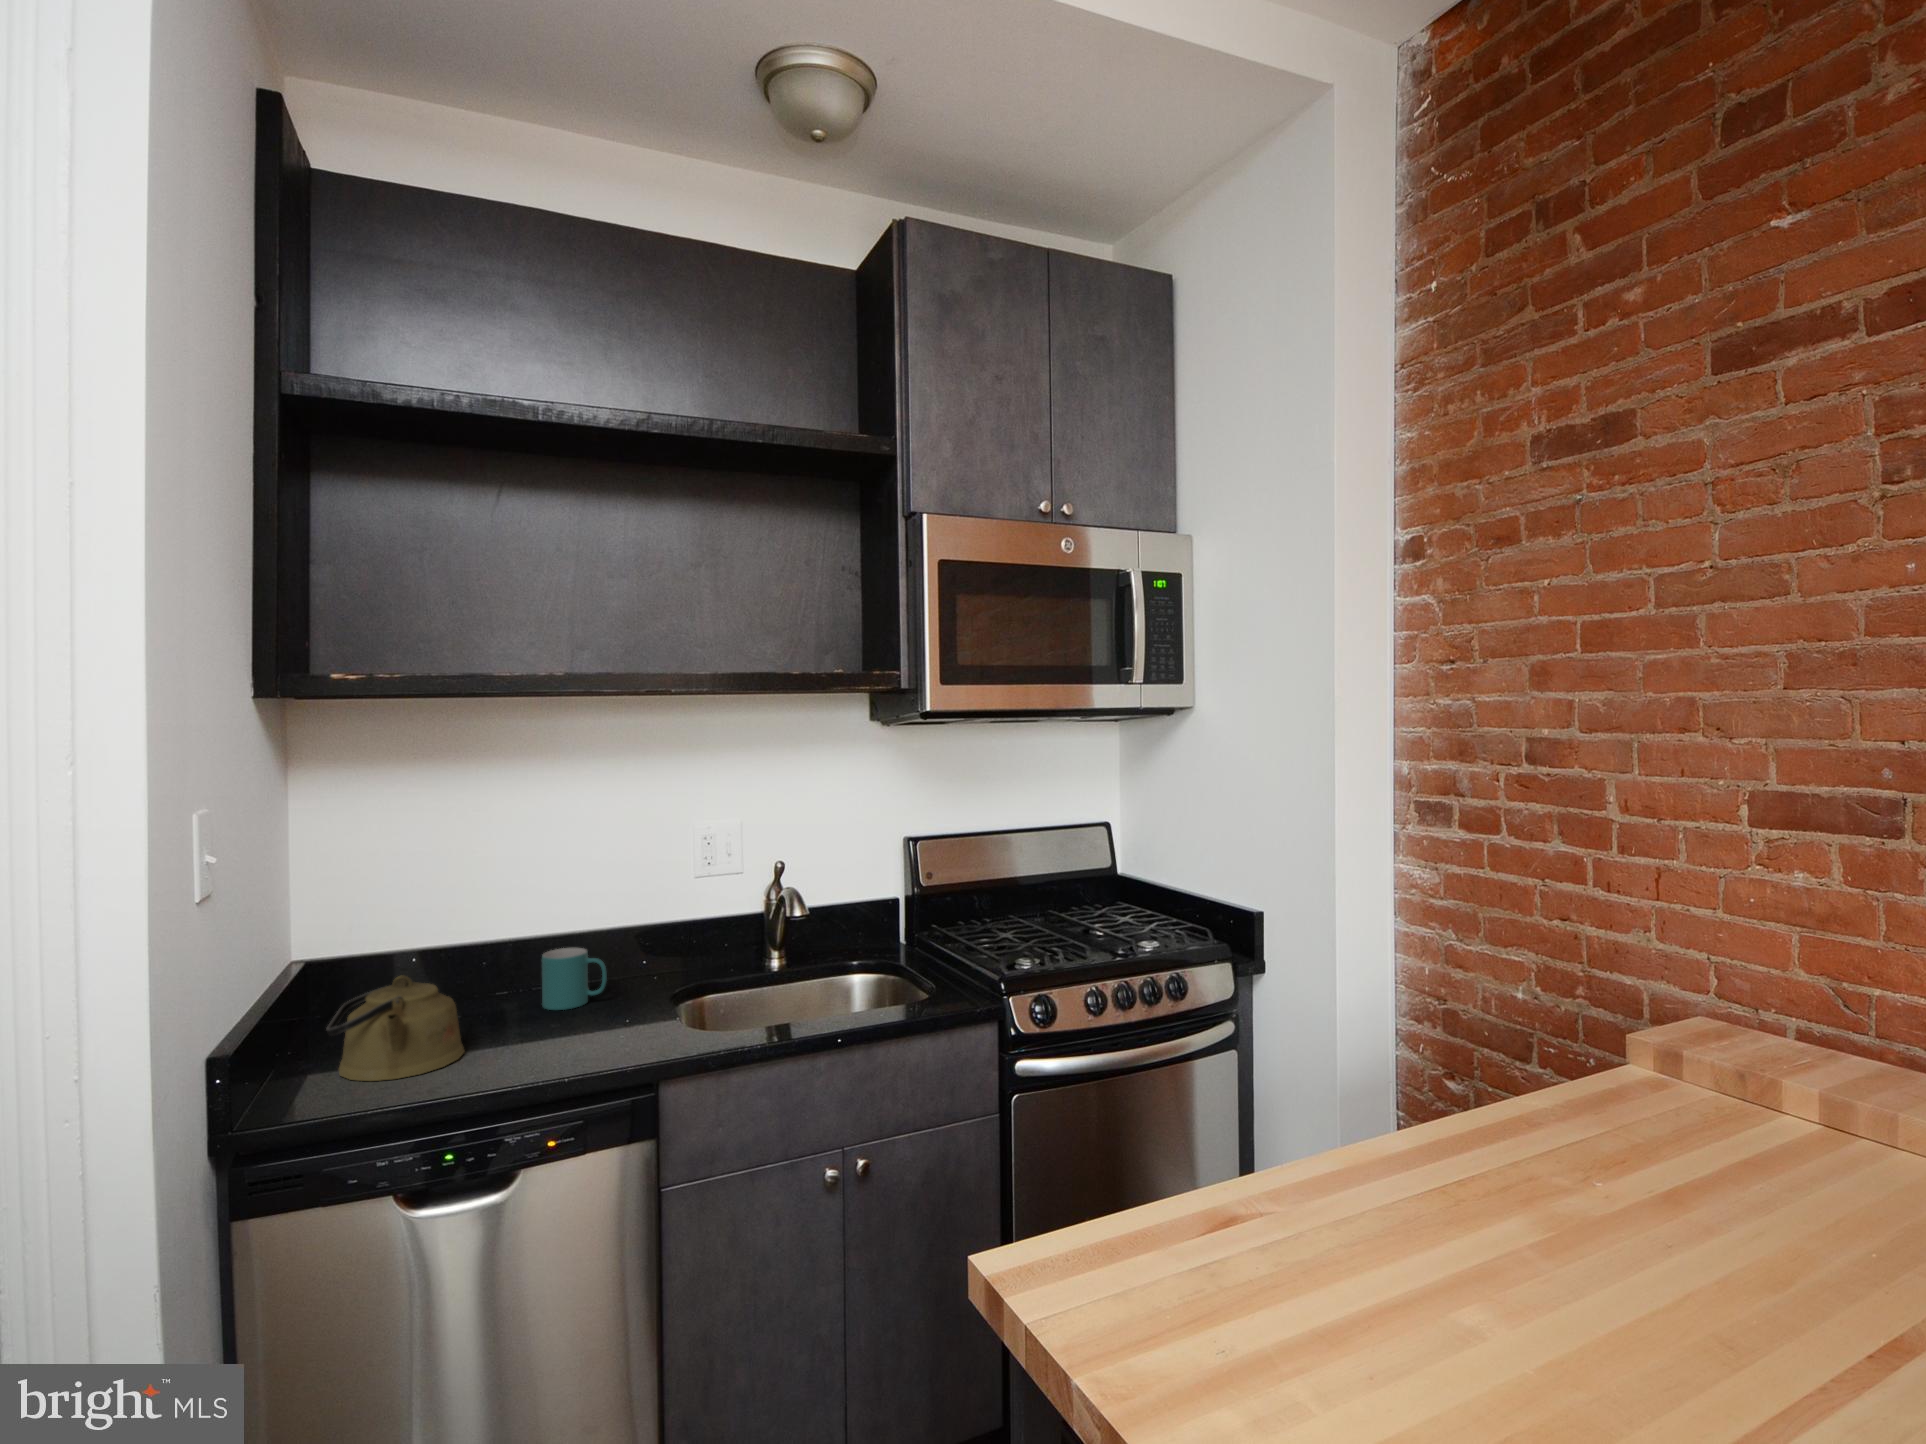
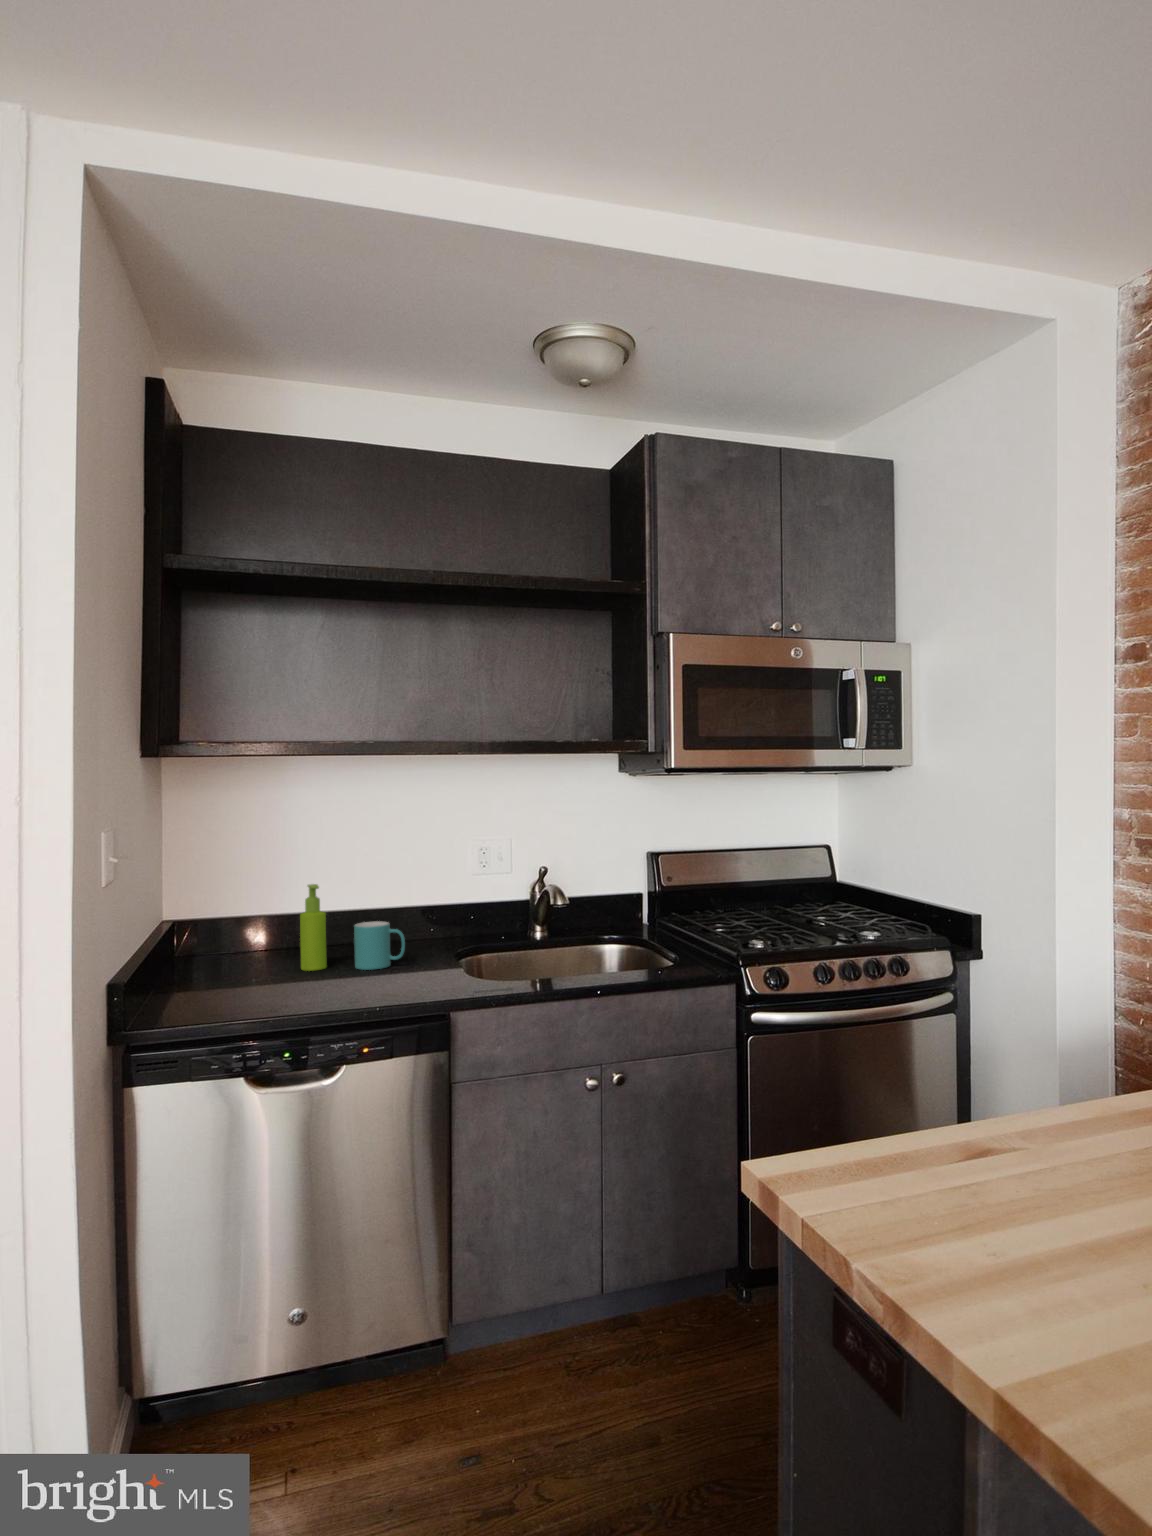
soap dispenser: none [471,905,506,1013] -> present [300,884,327,971]
kettle: present [326,976,464,1081] -> none [196,926,298,1005]

